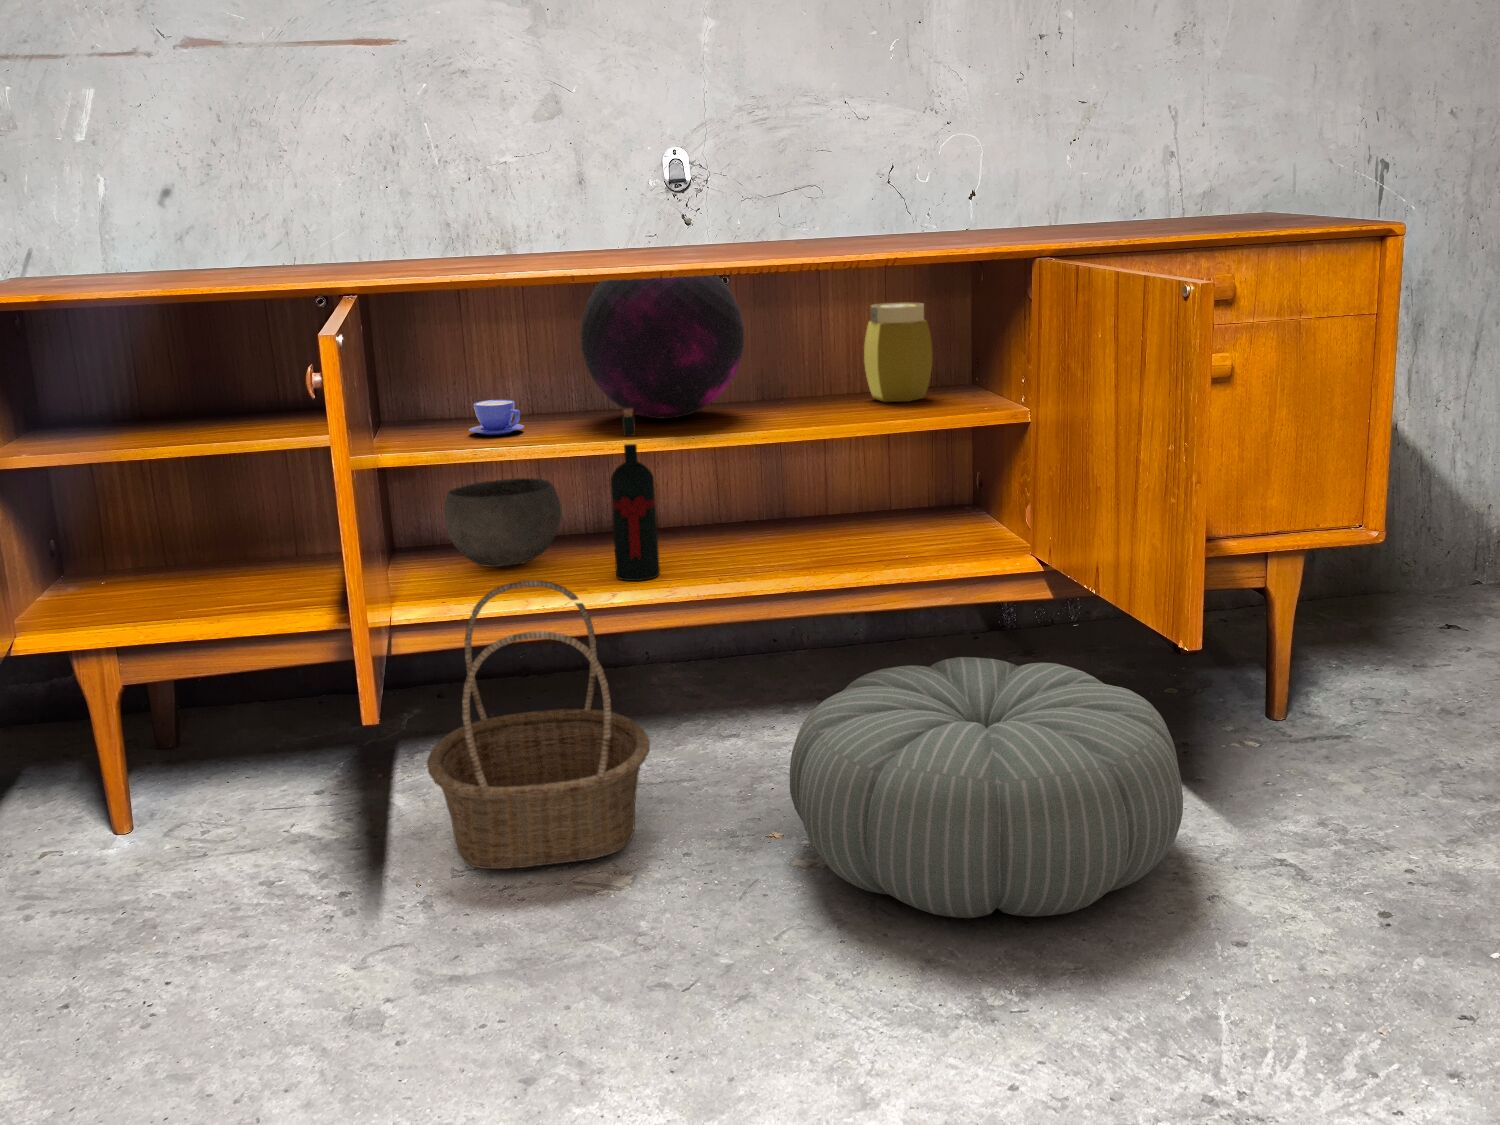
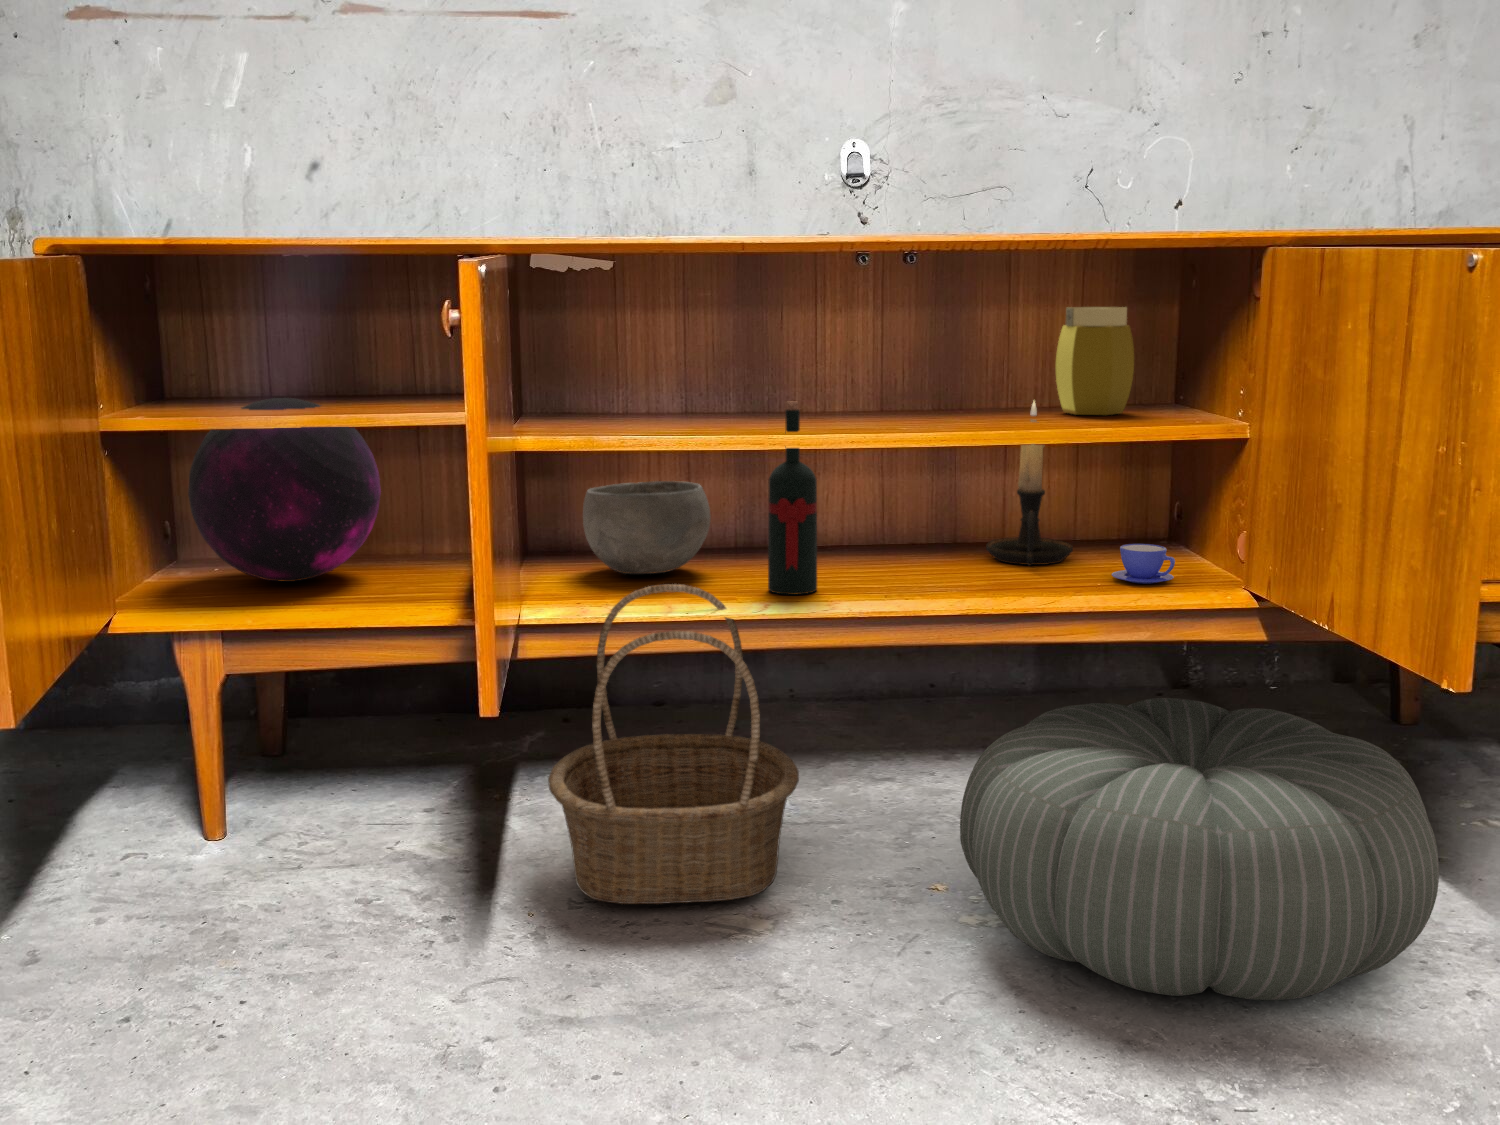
decorative orb: present [581,276,744,419] -> present [188,398,381,582]
candle holder: none [811,389,887,539] -> present [986,401,1073,566]
teacup: present [469,400,524,435] -> present [1112,544,1175,584]

